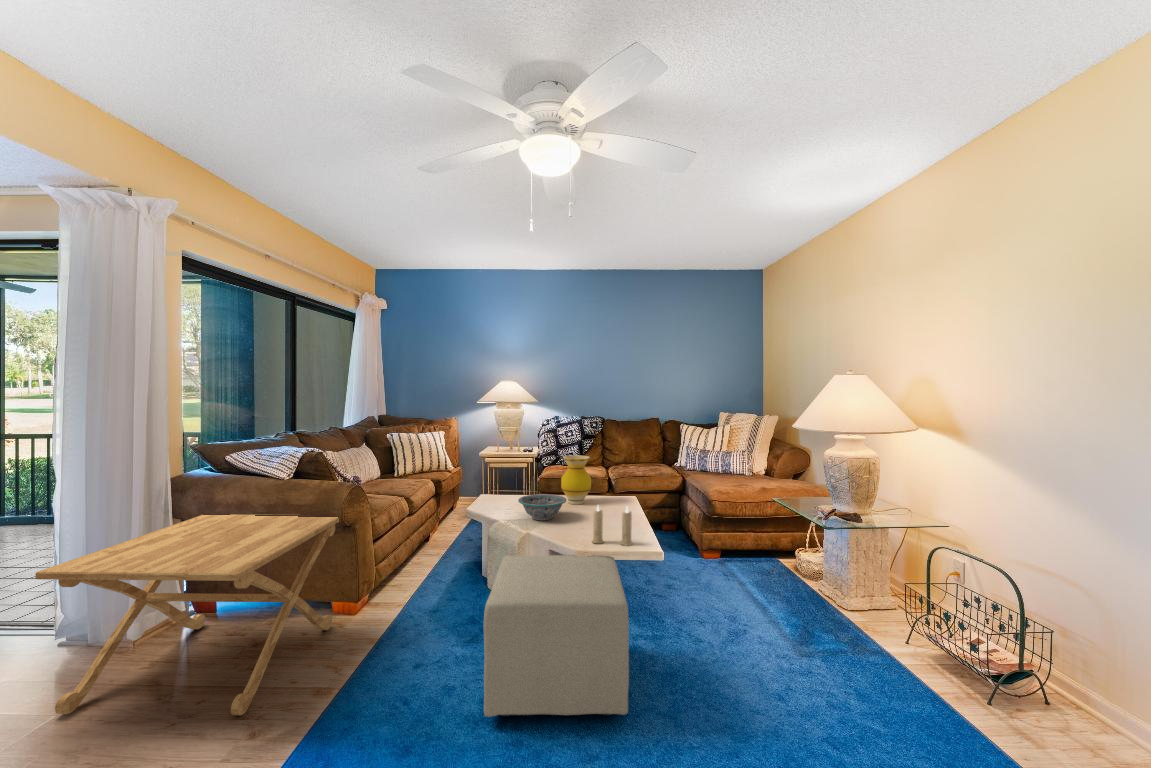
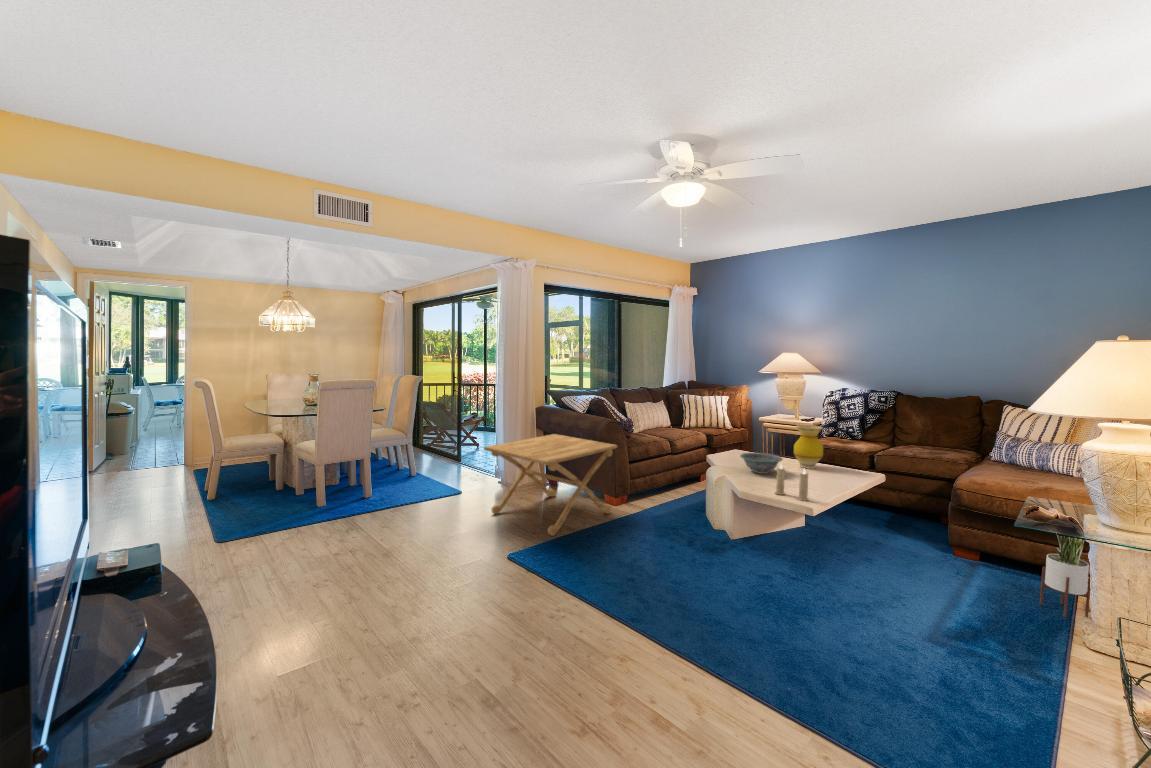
potted plant: none [788,503,822,600] -> present [1040,535,1090,617]
ottoman: present [484,555,629,717] -> none [658,488,782,606]

